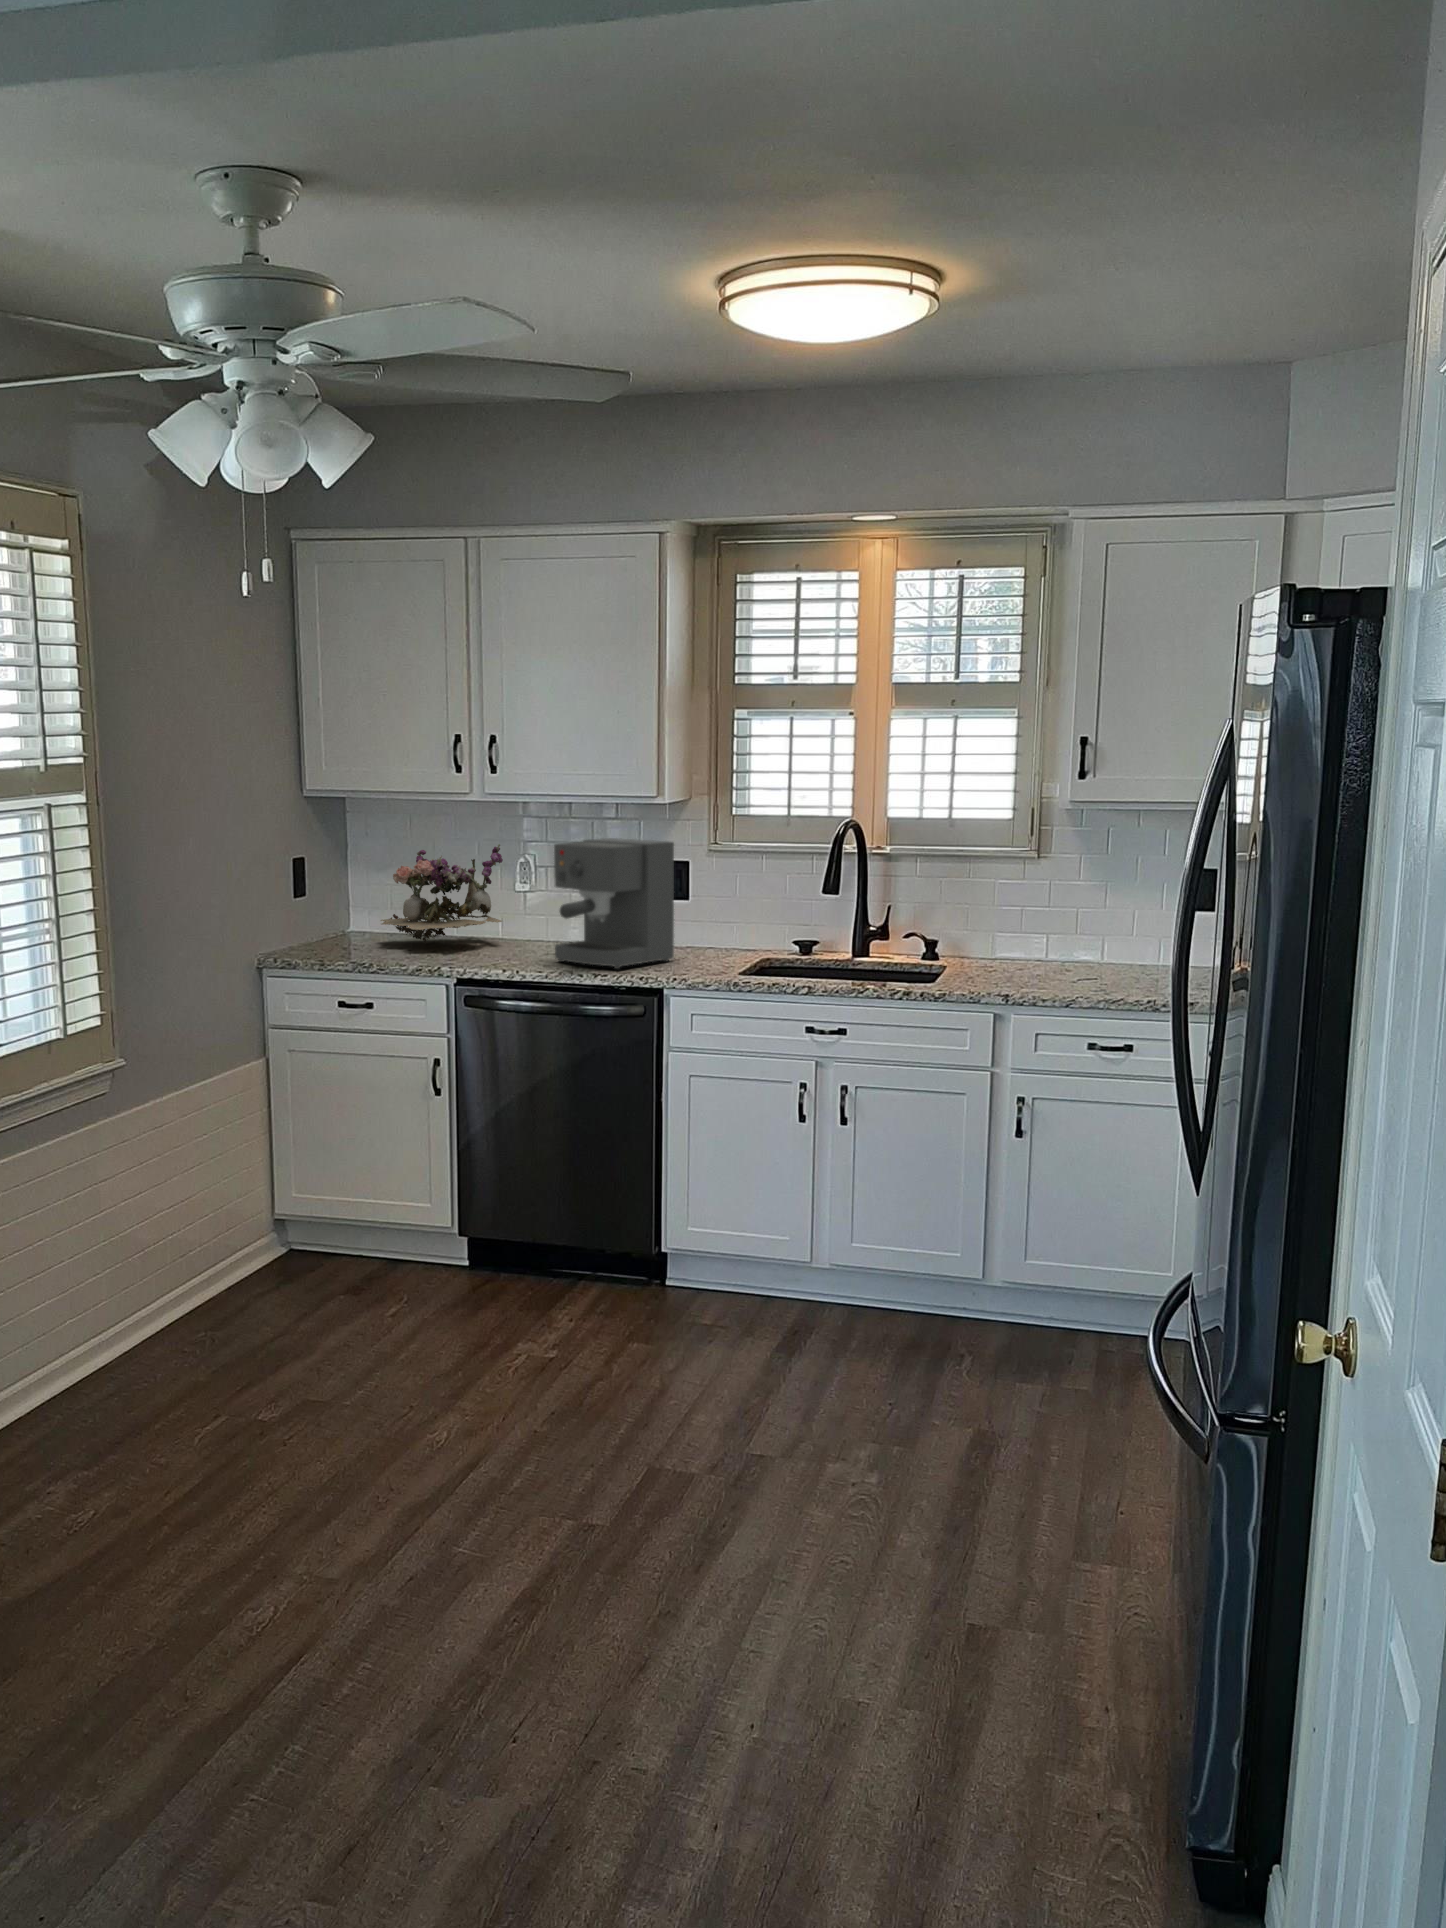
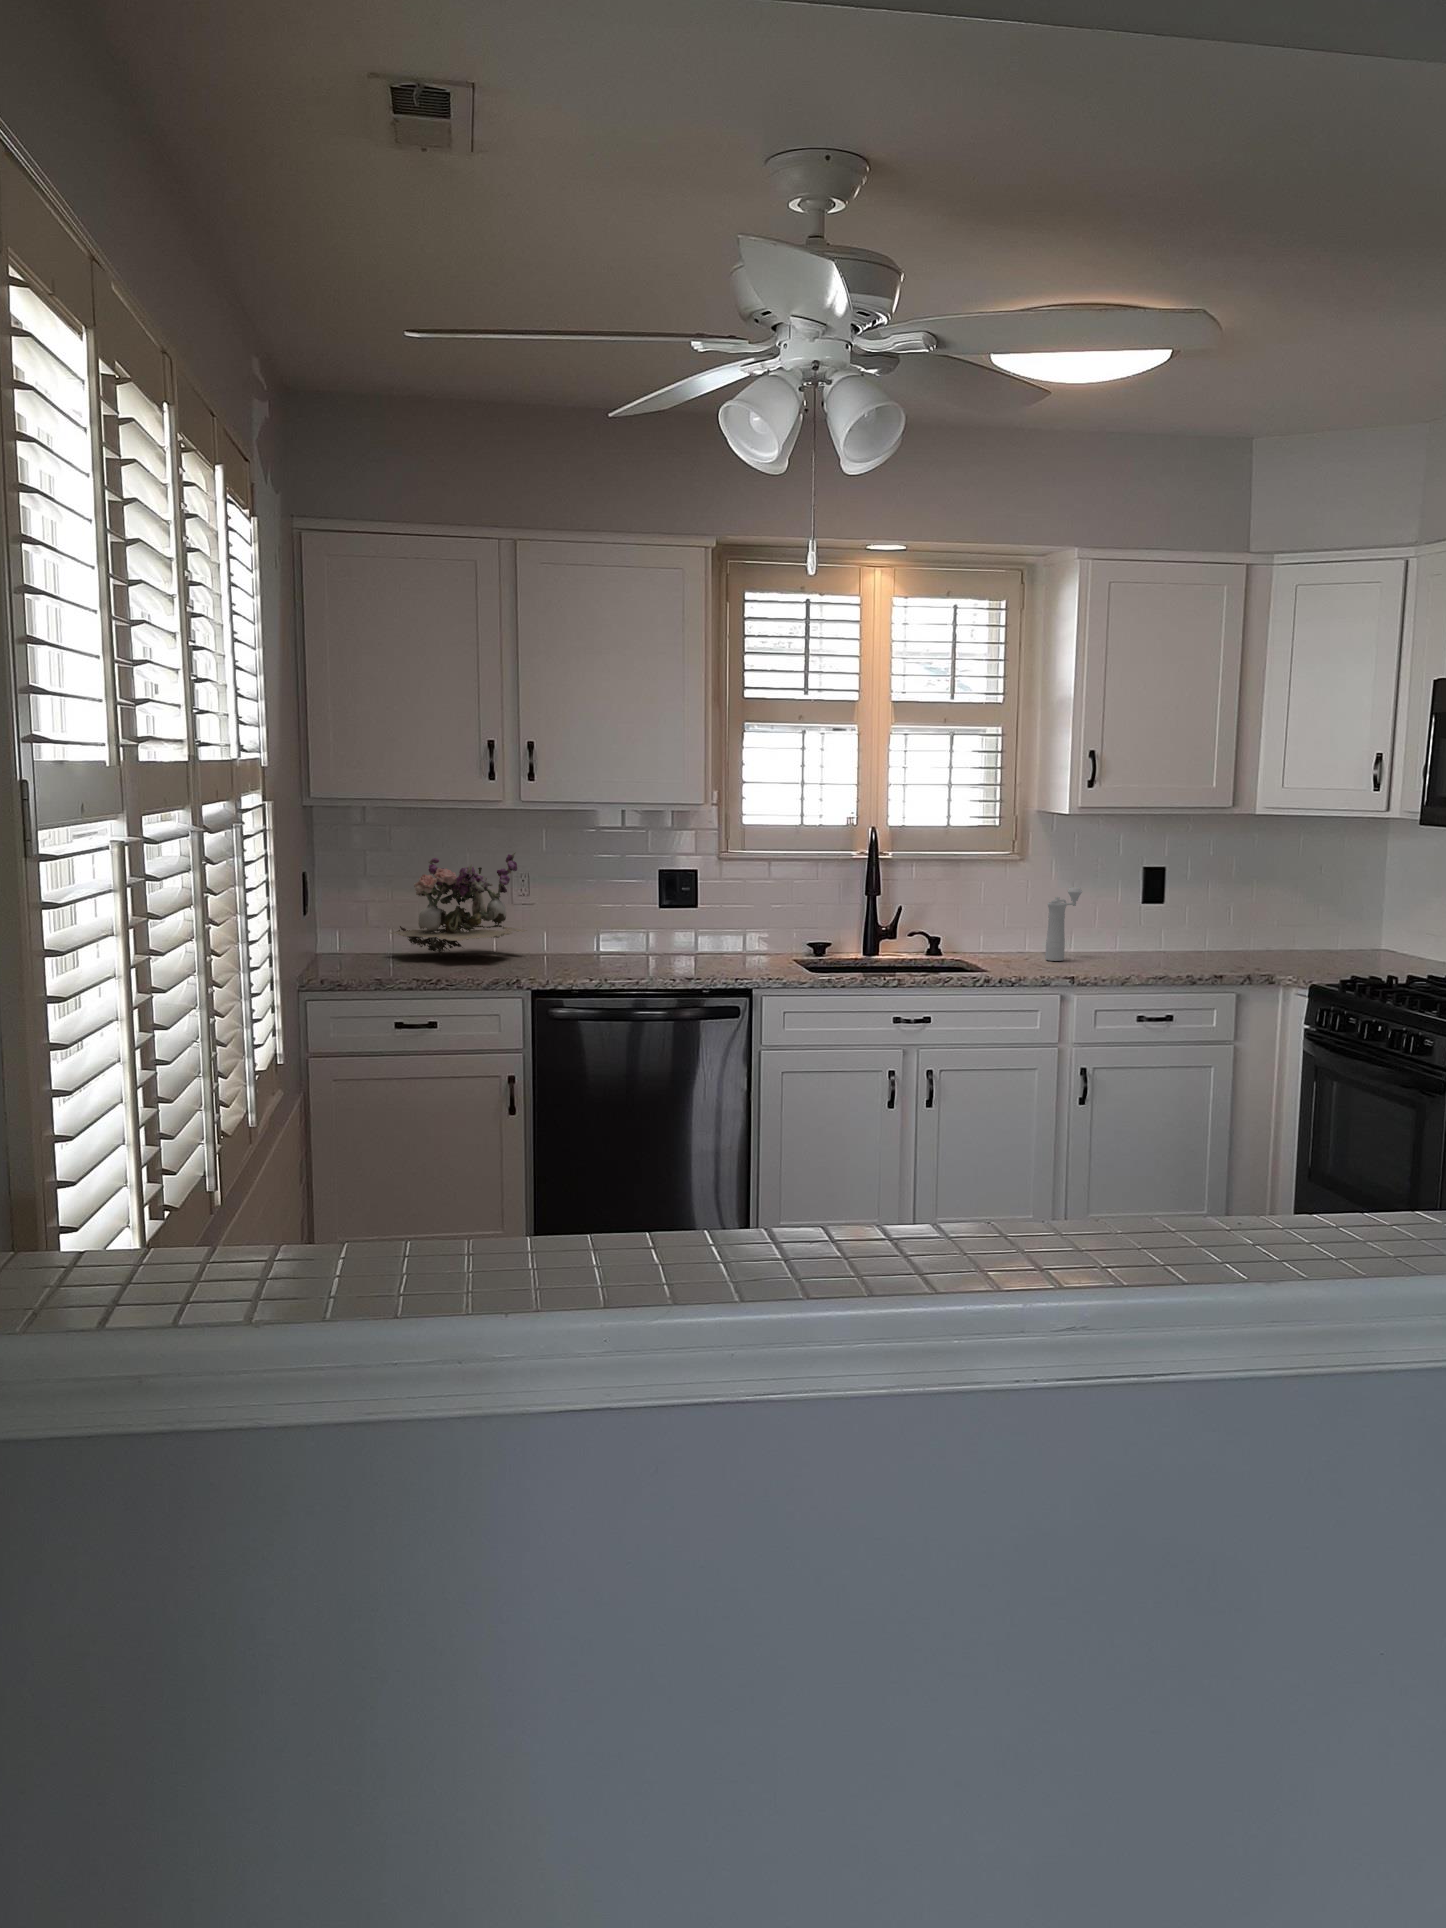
coffee maker: present [554,838,674,969] -> none [616,844,727,973]
pepper mill: none [1035,888,1090,971] -> present [1045,887,1082,961]

